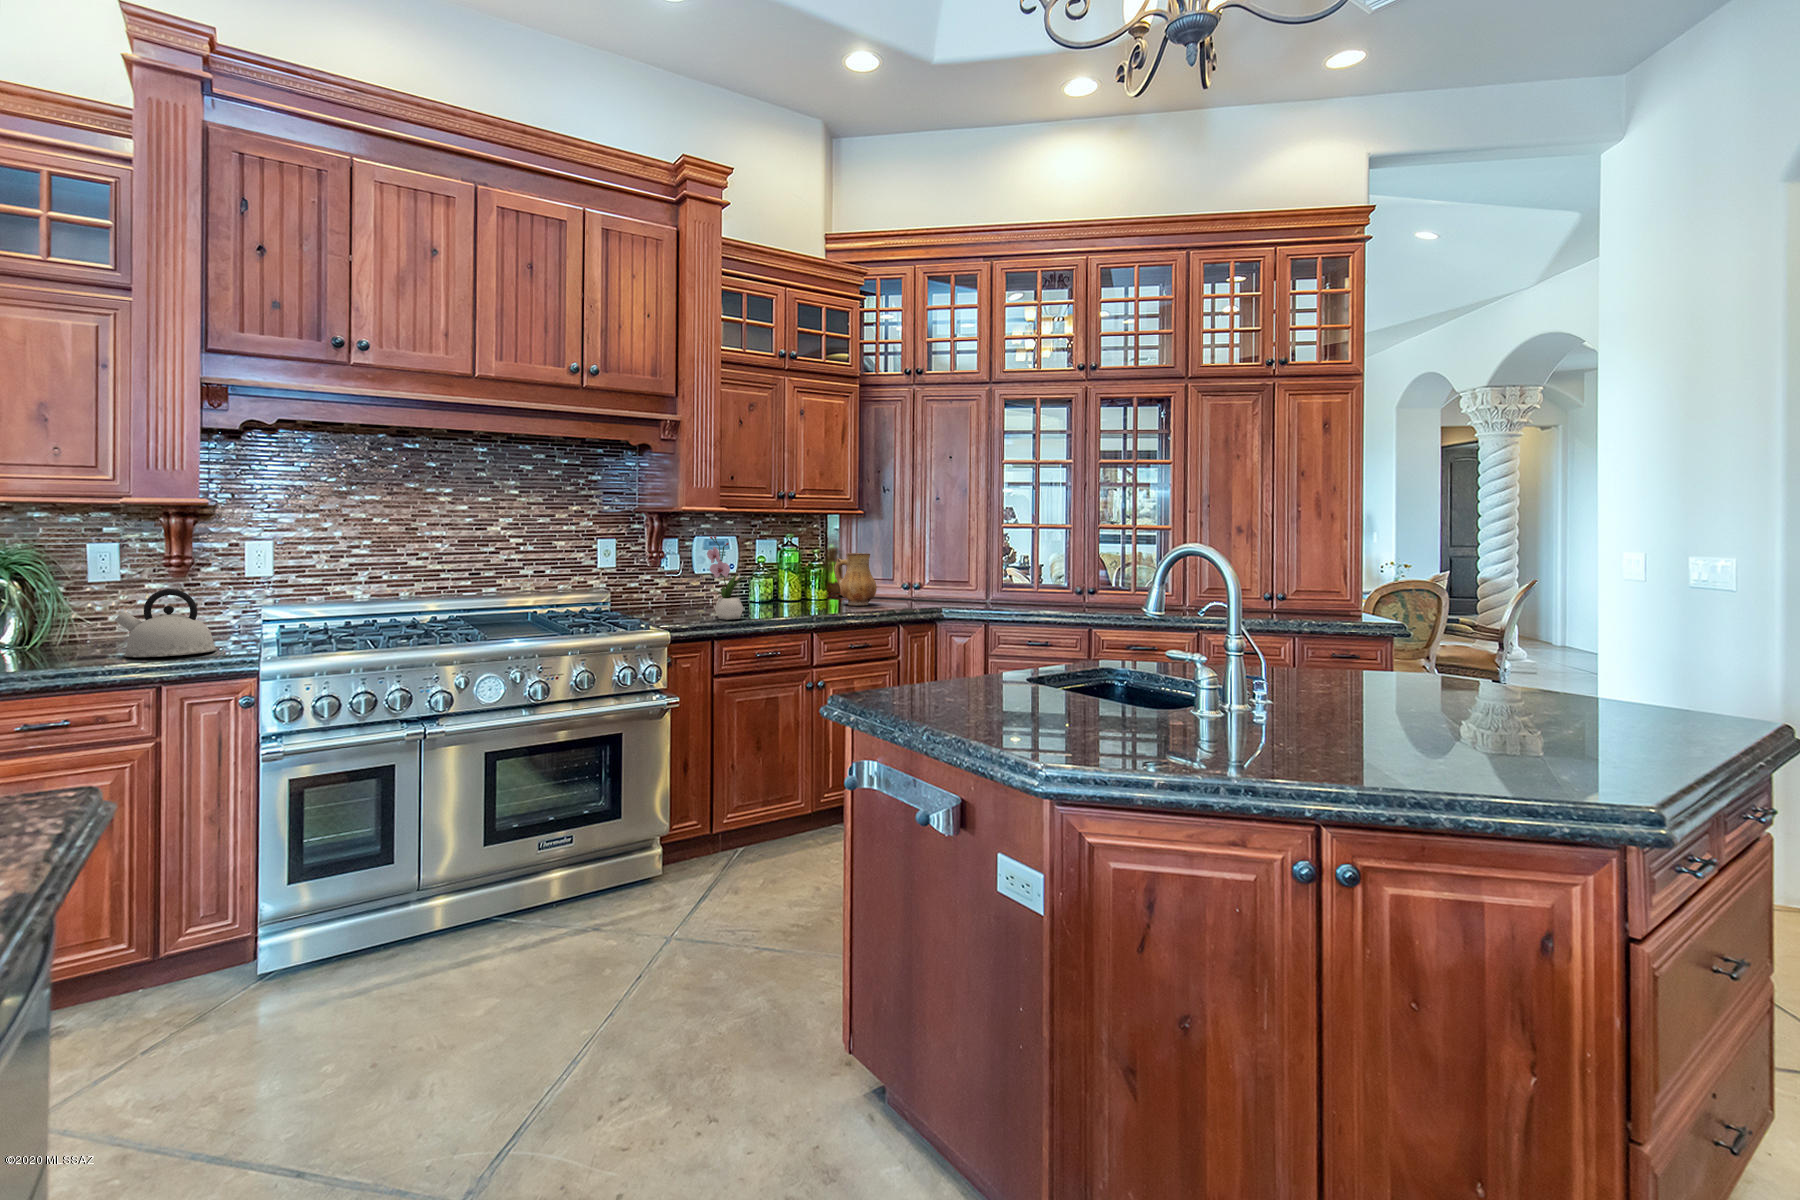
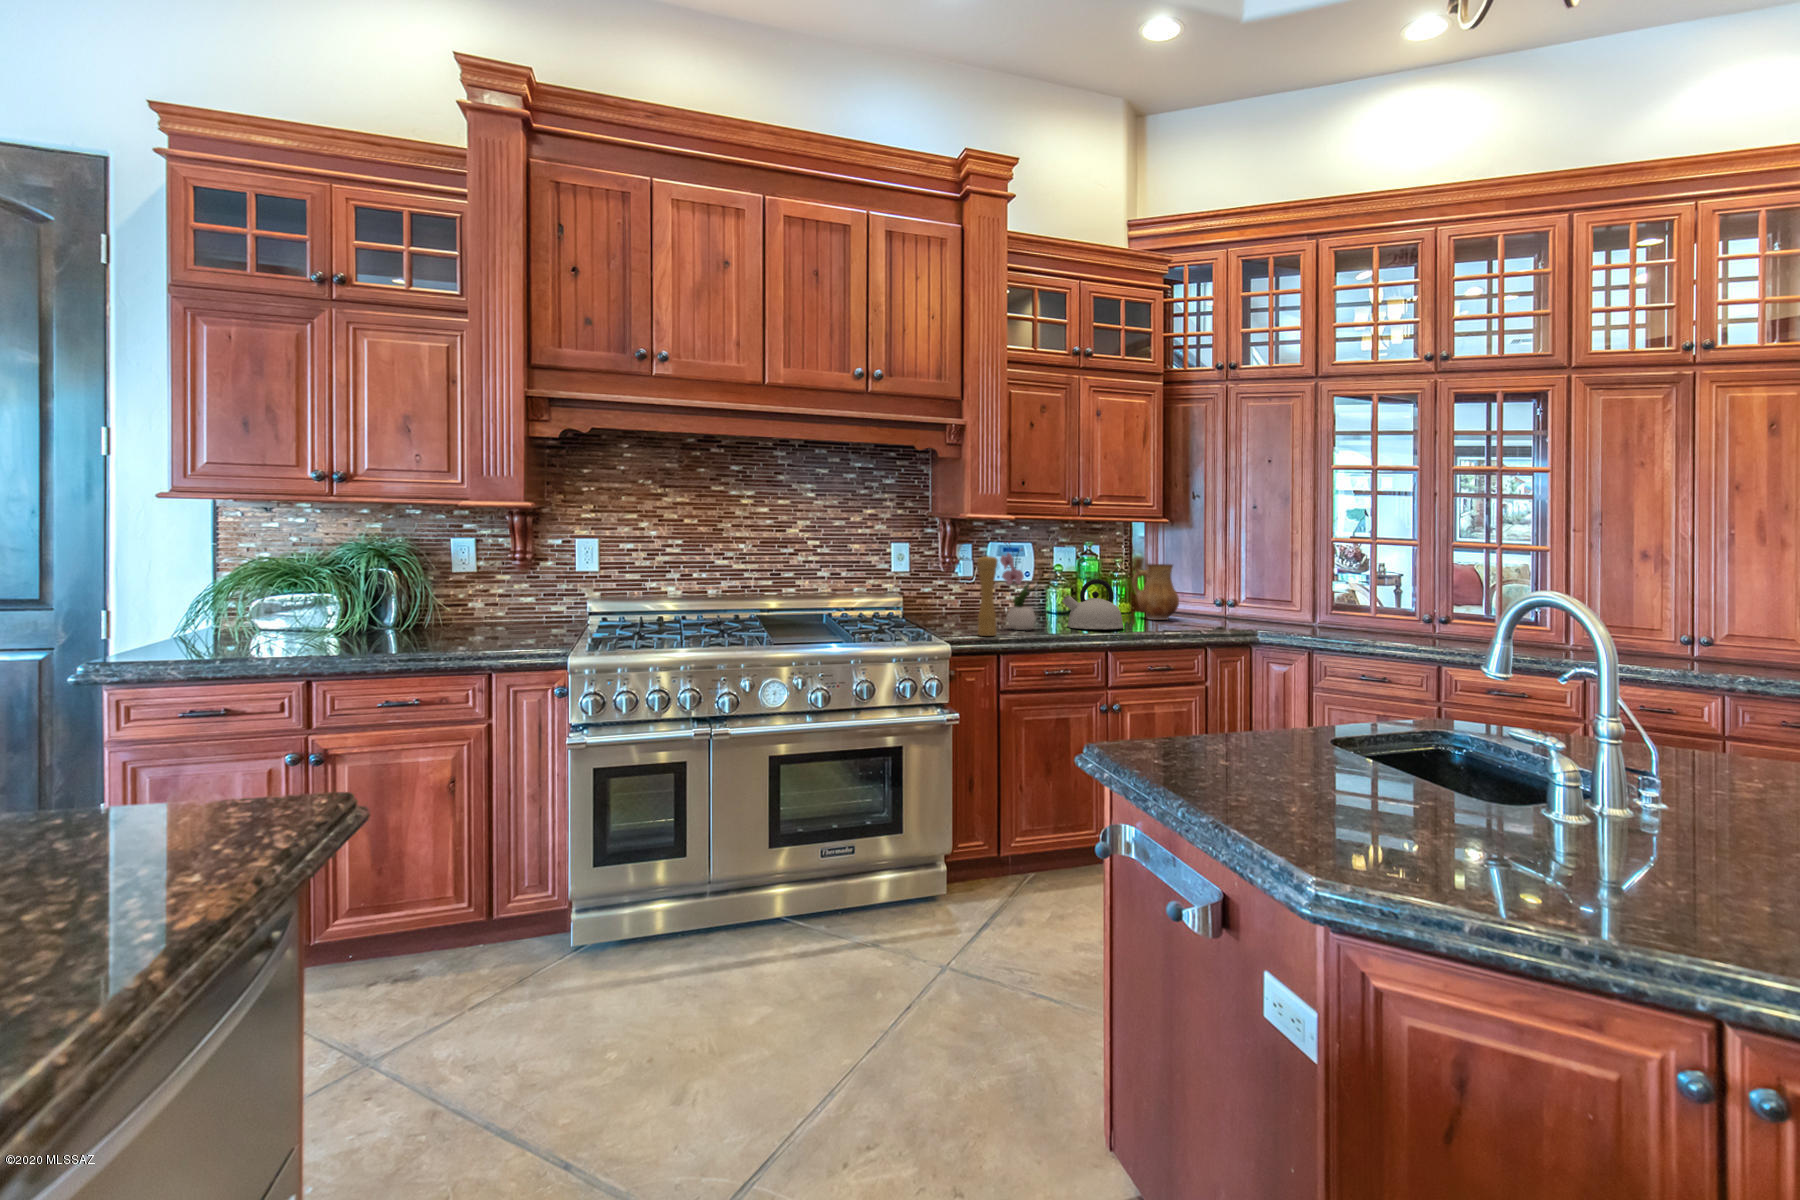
pepper mill: none [685,550,706,626] -> present [977,556,998,636]
kettle: present [115,589,217,657] -> present [1062,579,1124,629]

